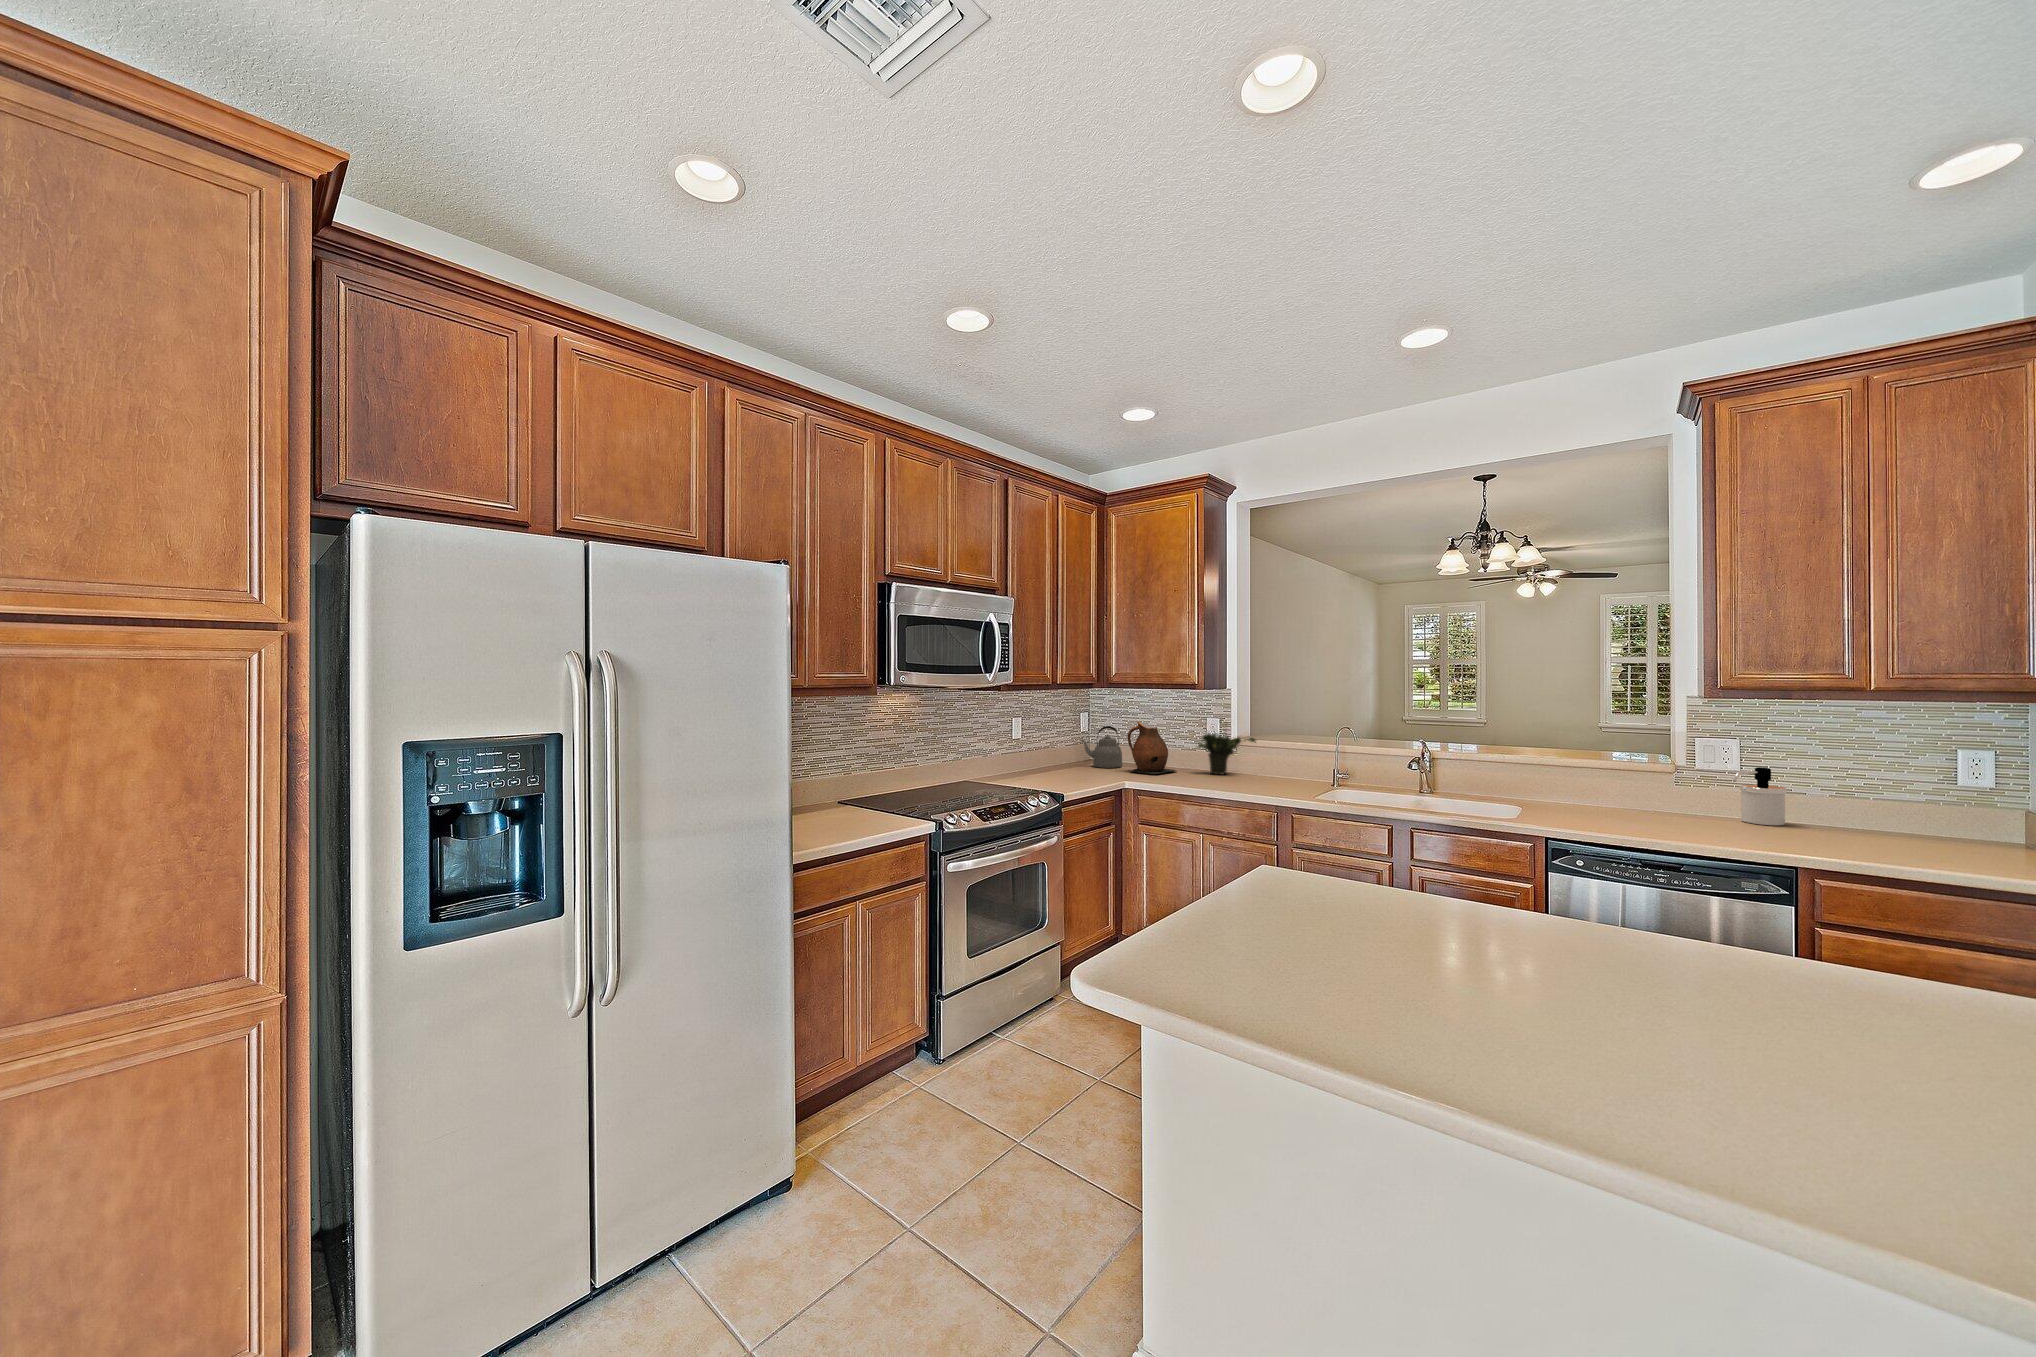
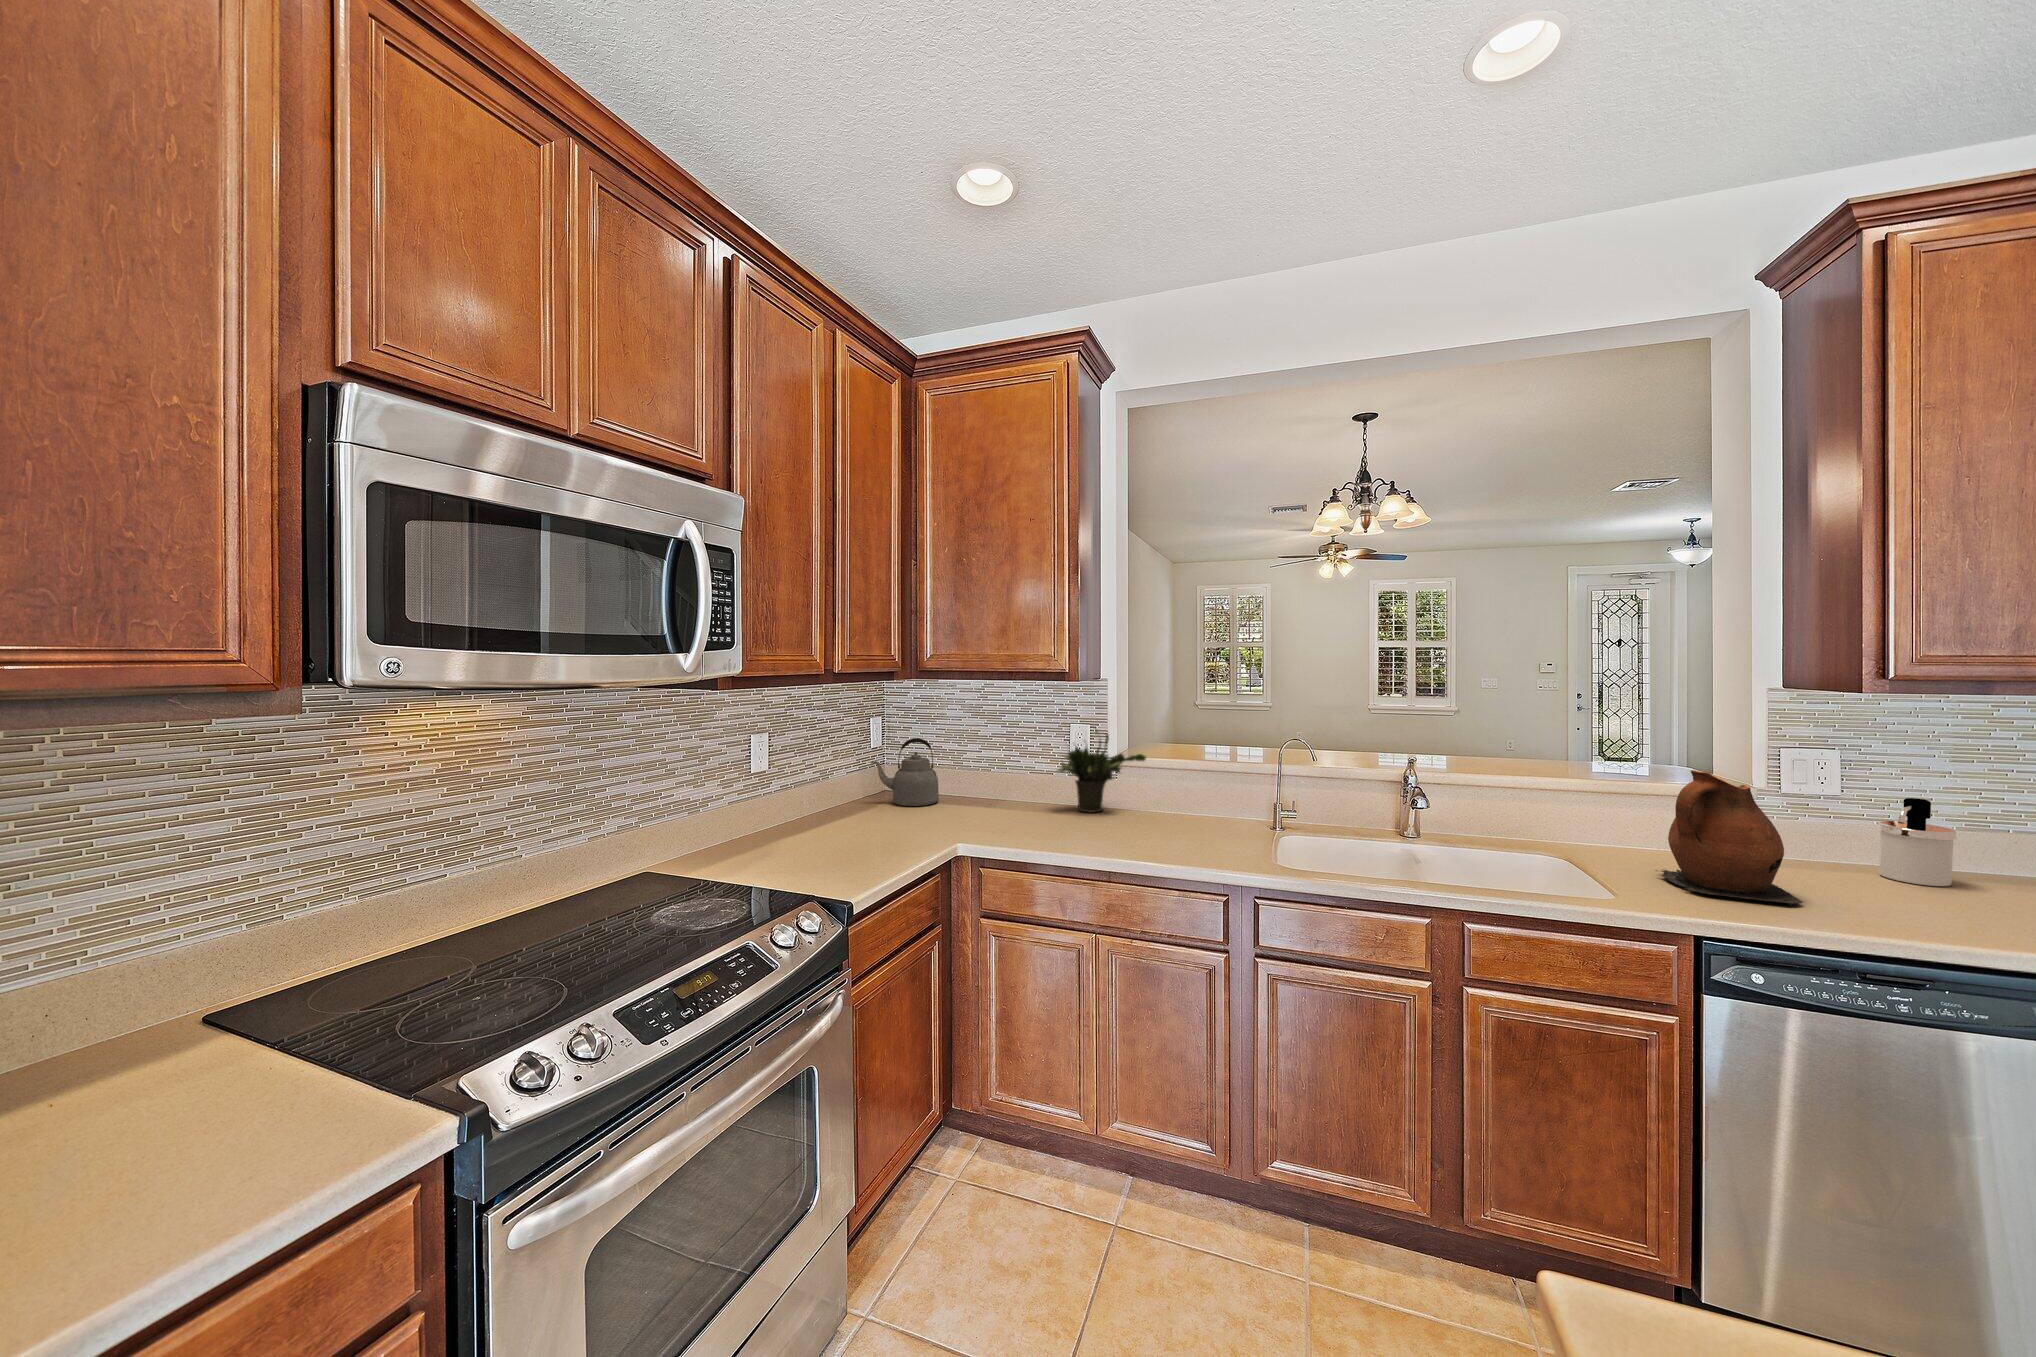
ceramic pitcher: present [1128,721,1176,775] -> present [1655,770,1803,906]

